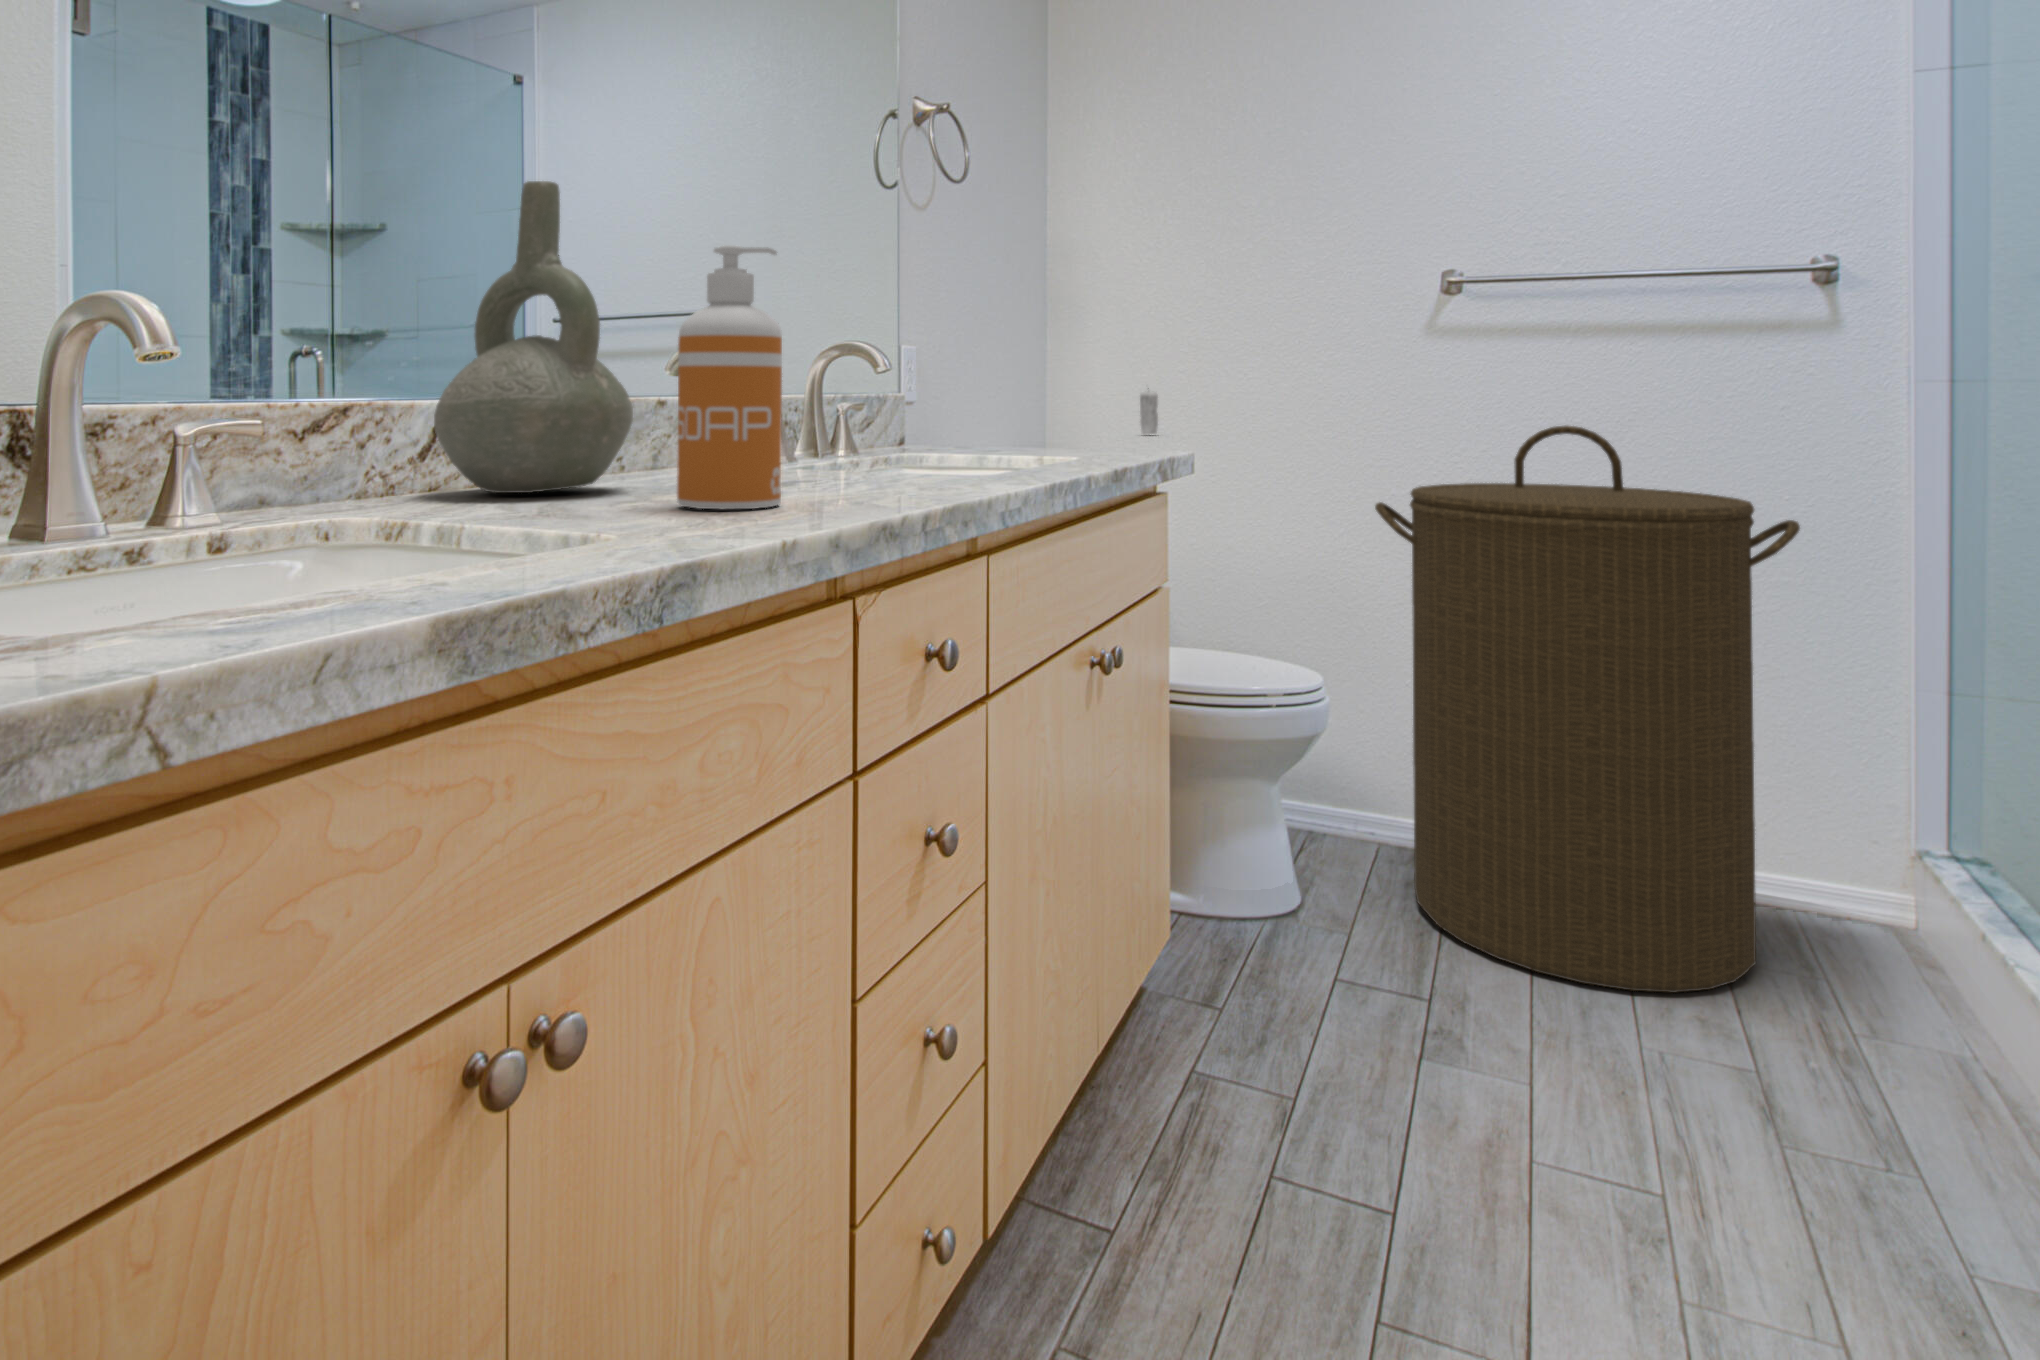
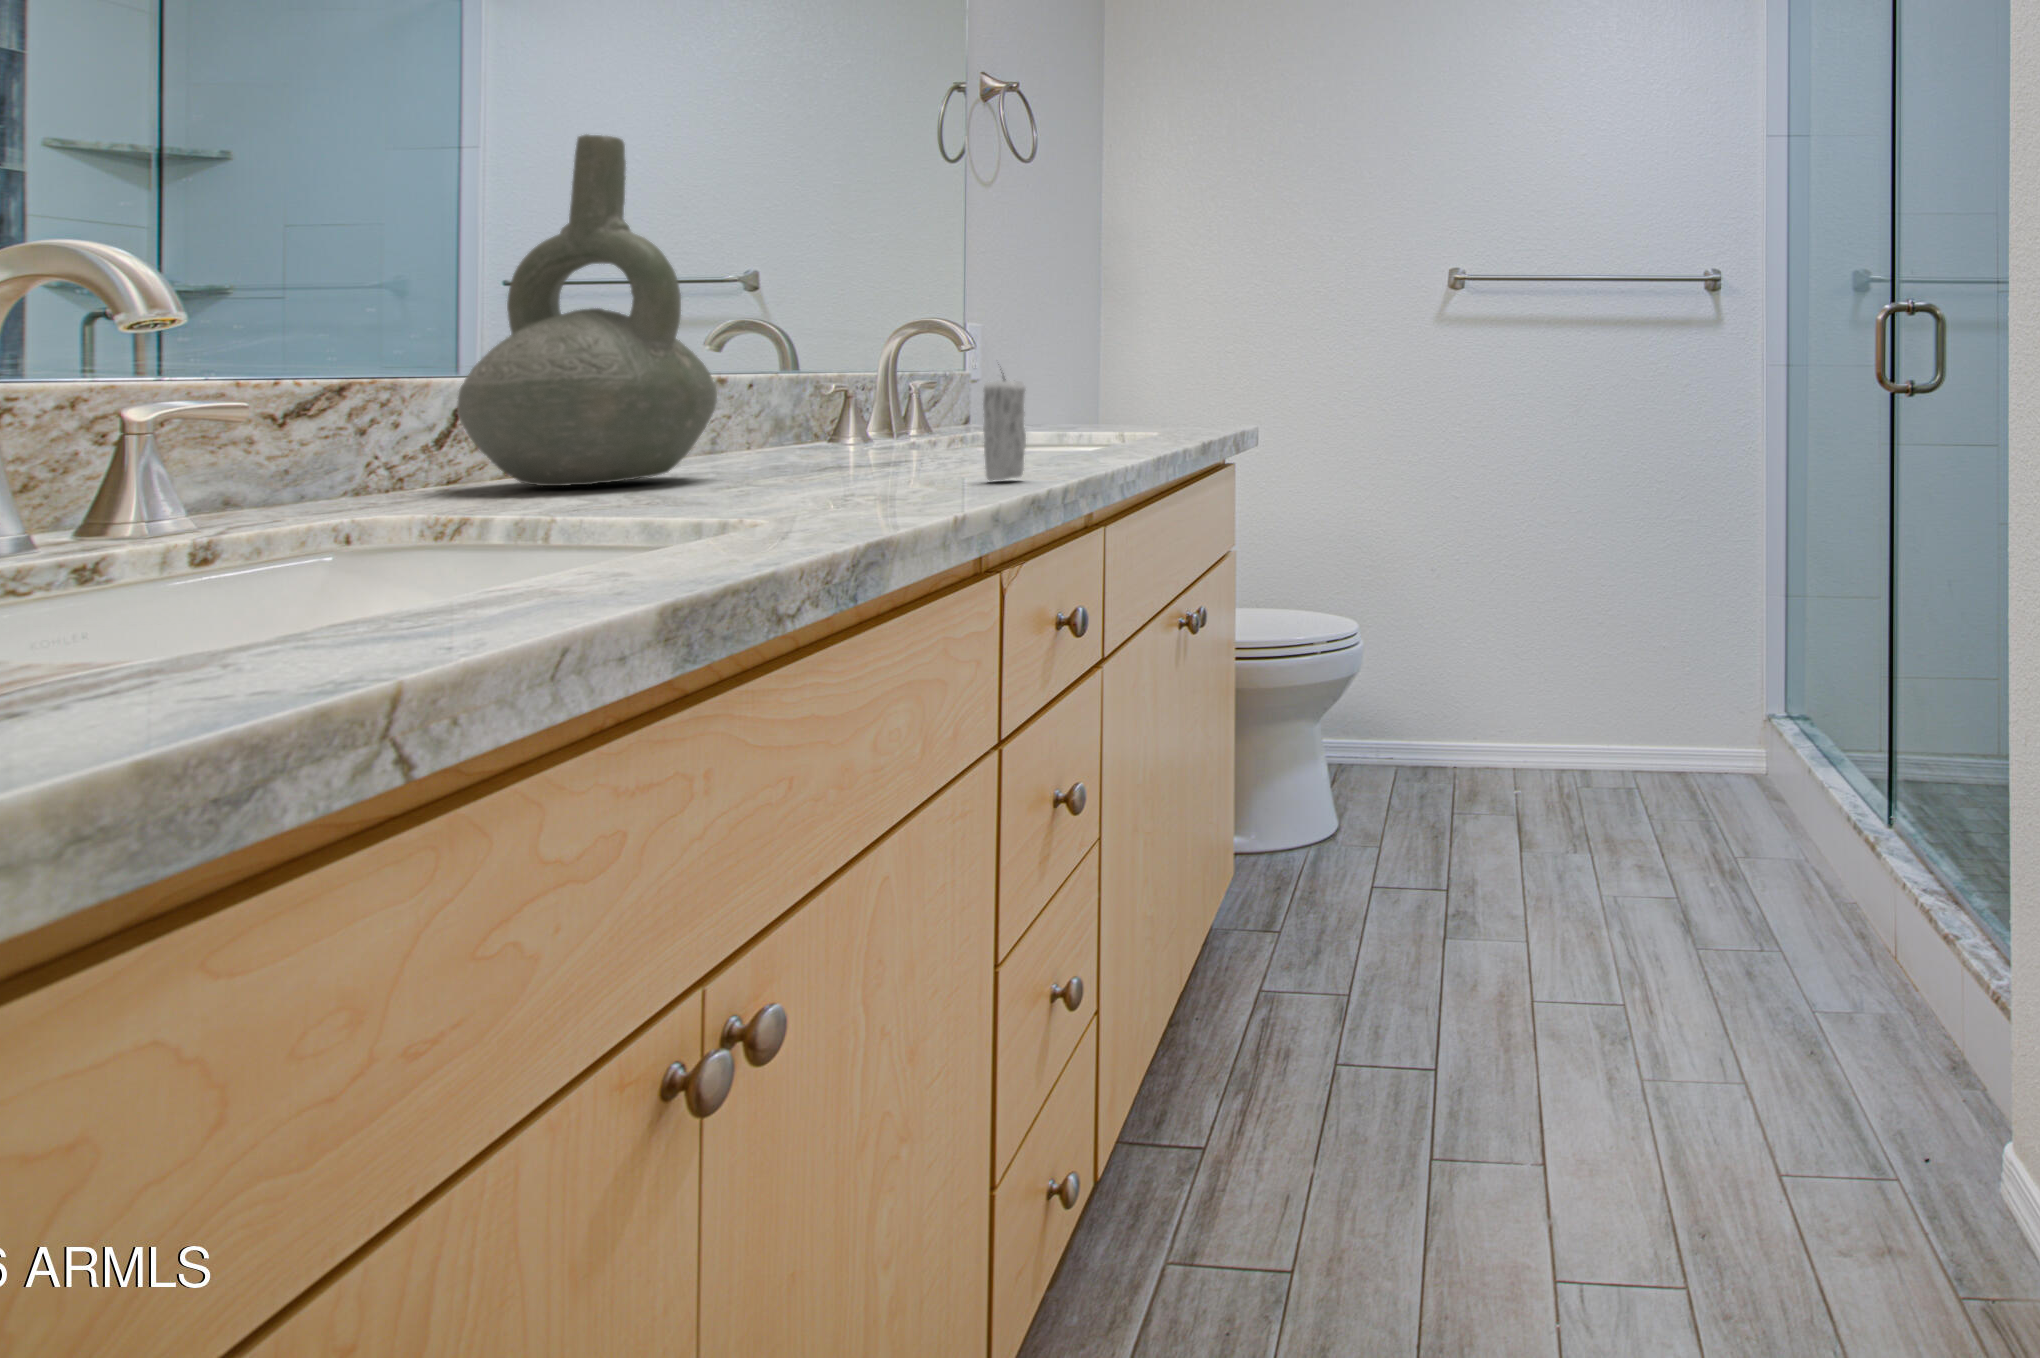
soap dispenser: present [677,245,782,509] -> none [793,220,912,492]
candle: present [1140,391,1158,434] -> present [983,372,1026,480]
laundry hamper: present [1375,426,1800,992] -> none [1402,403,1702,855]

